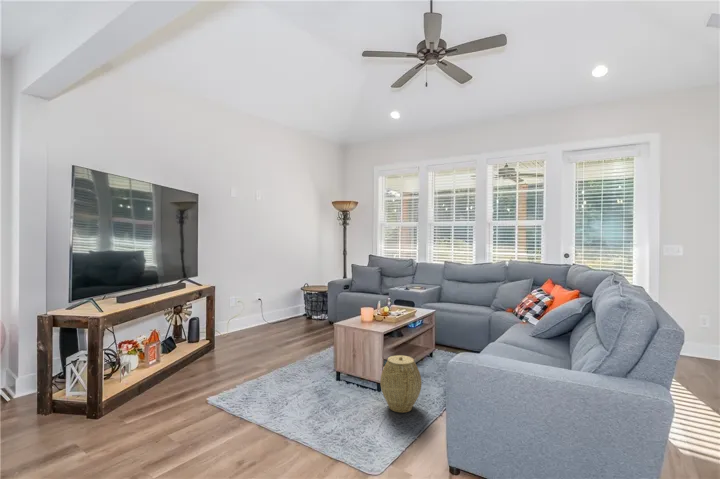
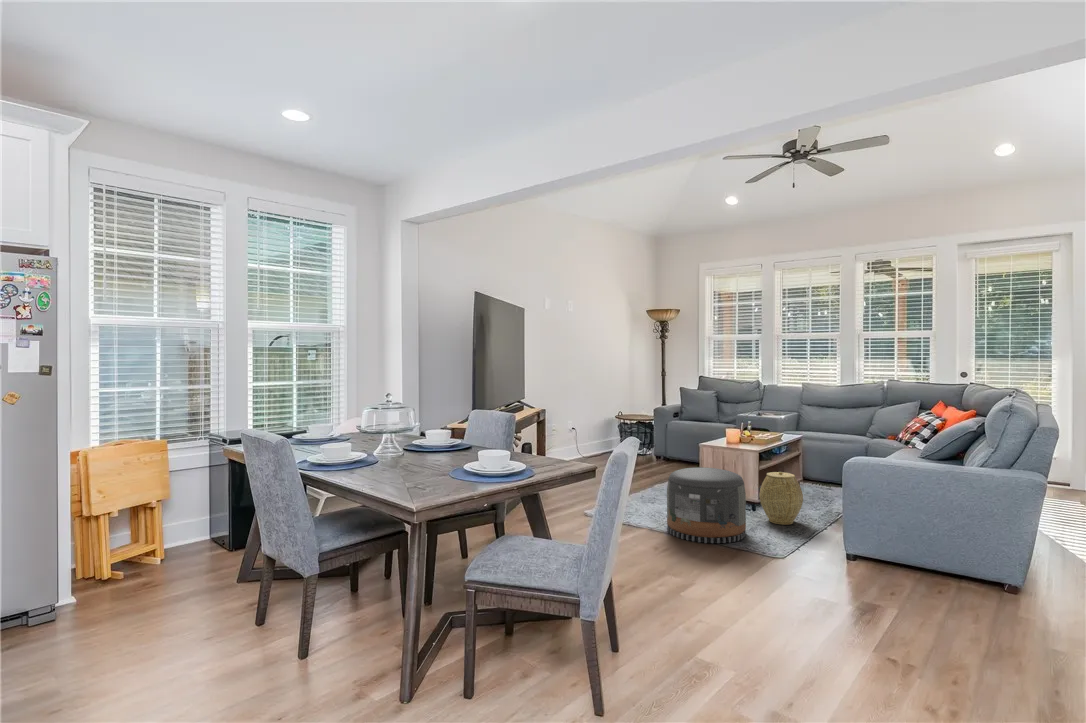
pouf: none [272,355,356,453] -> present [667,467,746,543]

